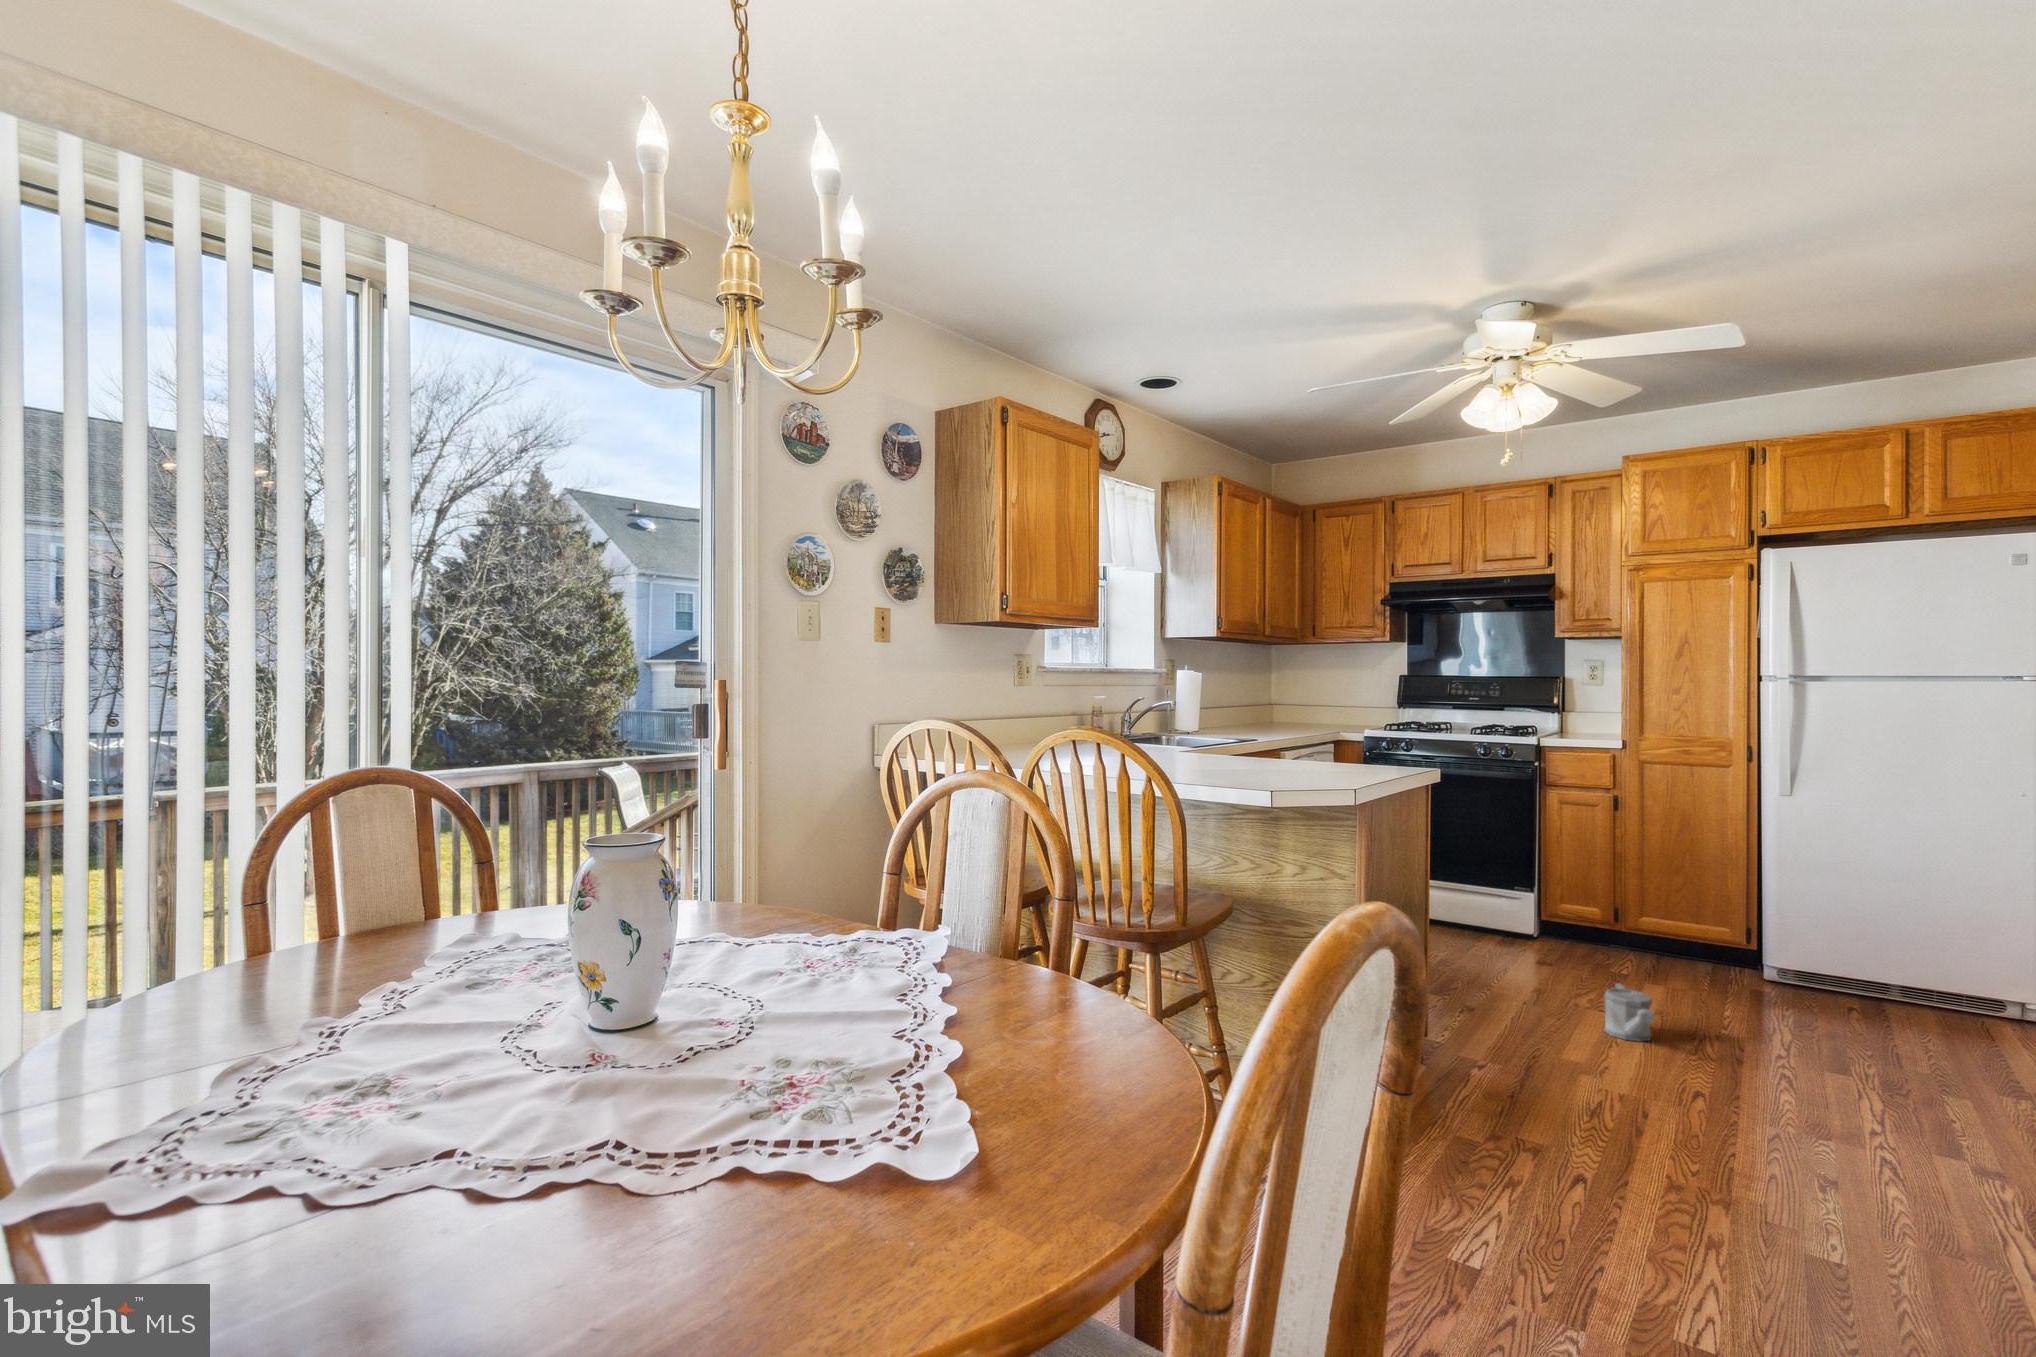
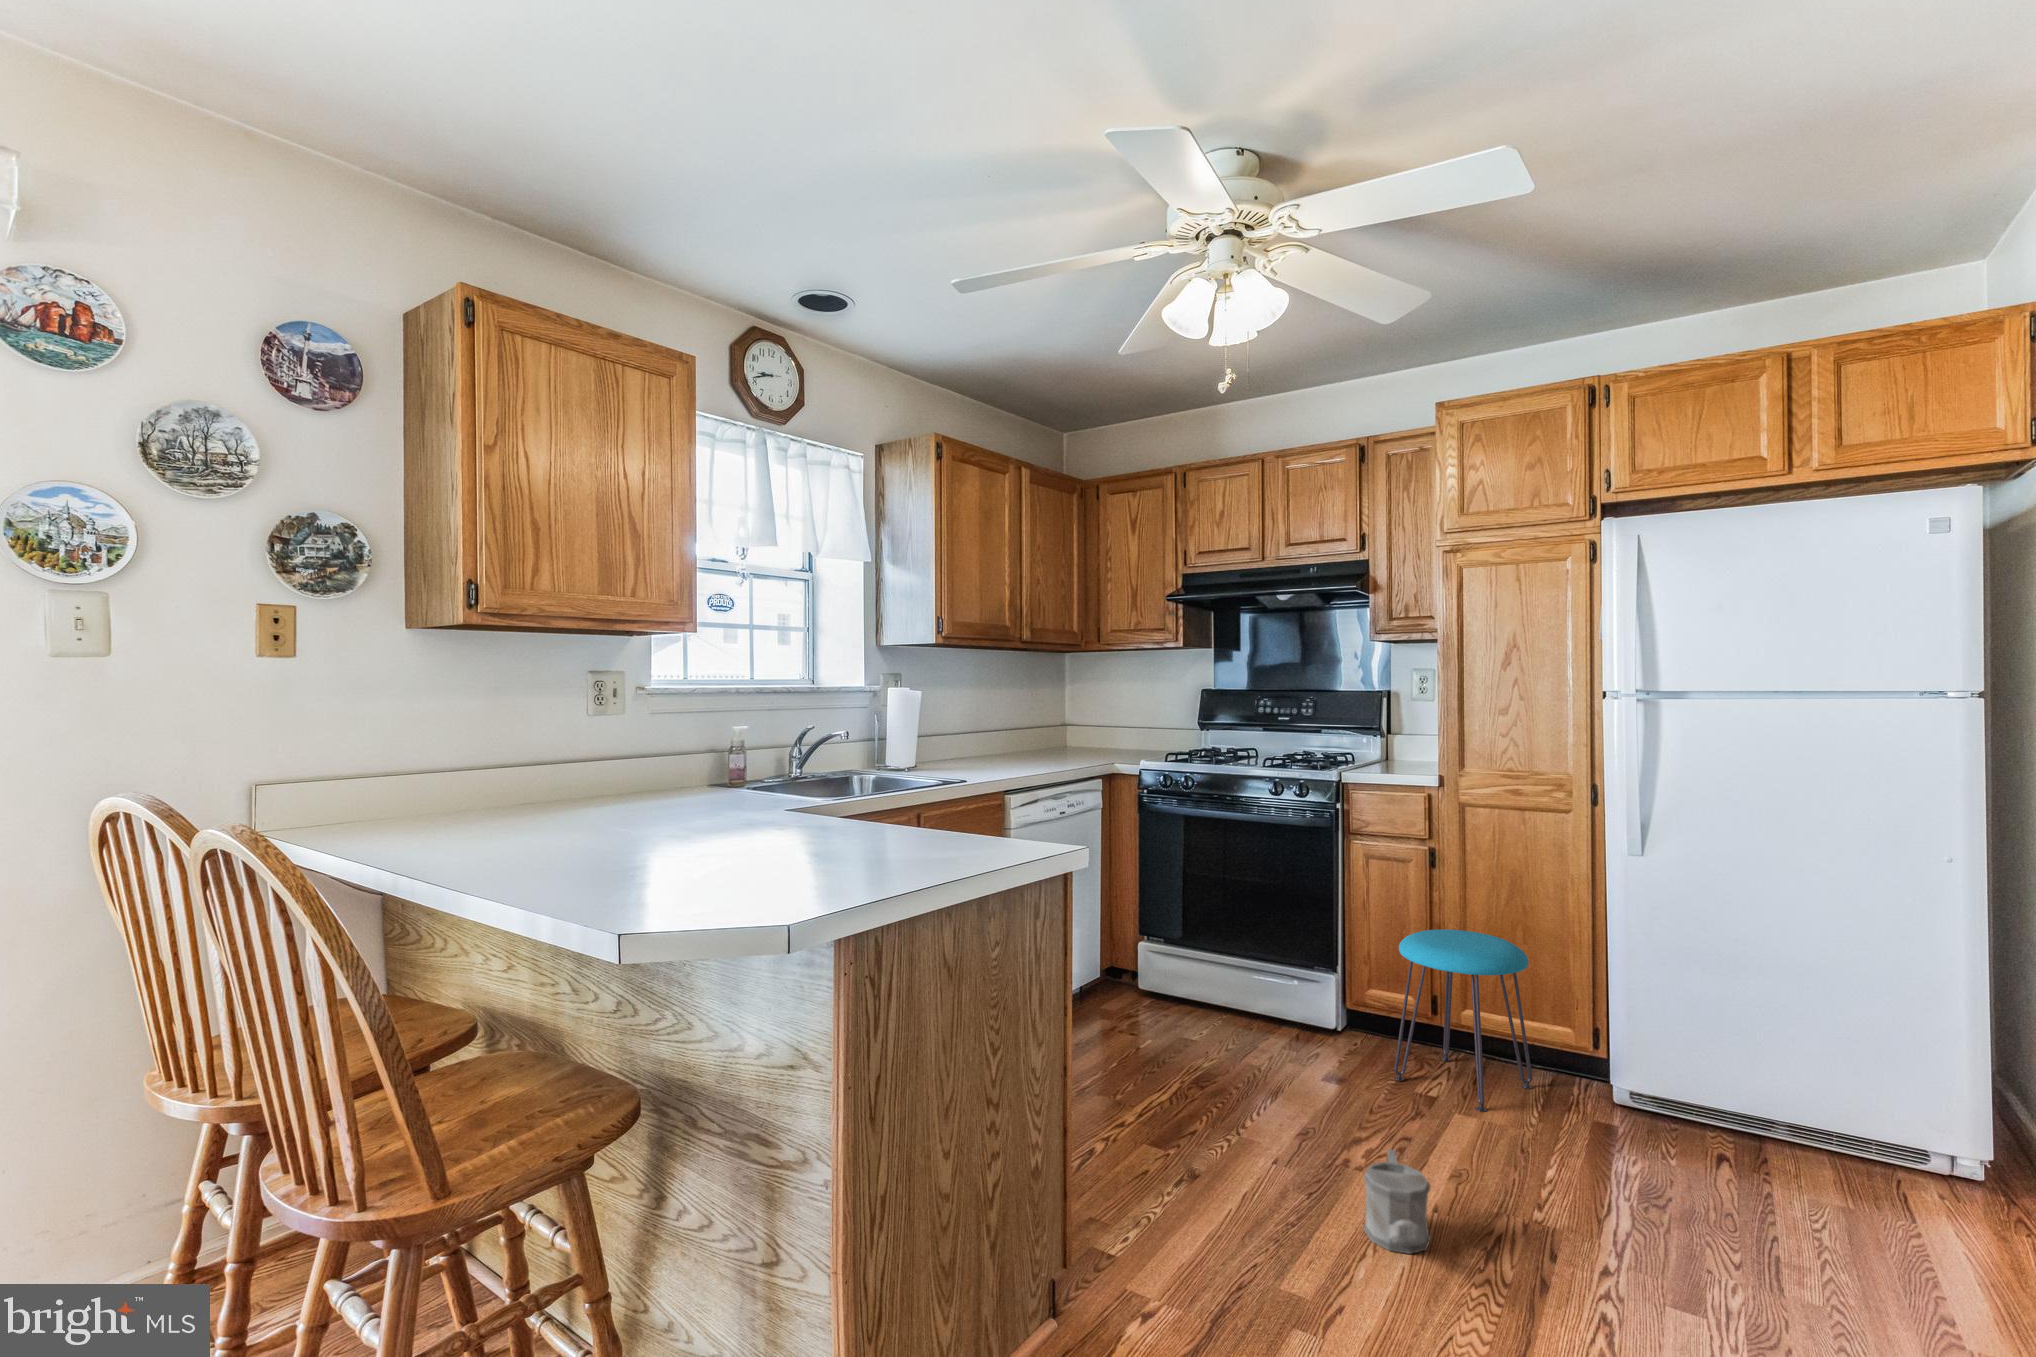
stool: none [1592,854,1700,980] -> present [1394,929,1532,1112]

